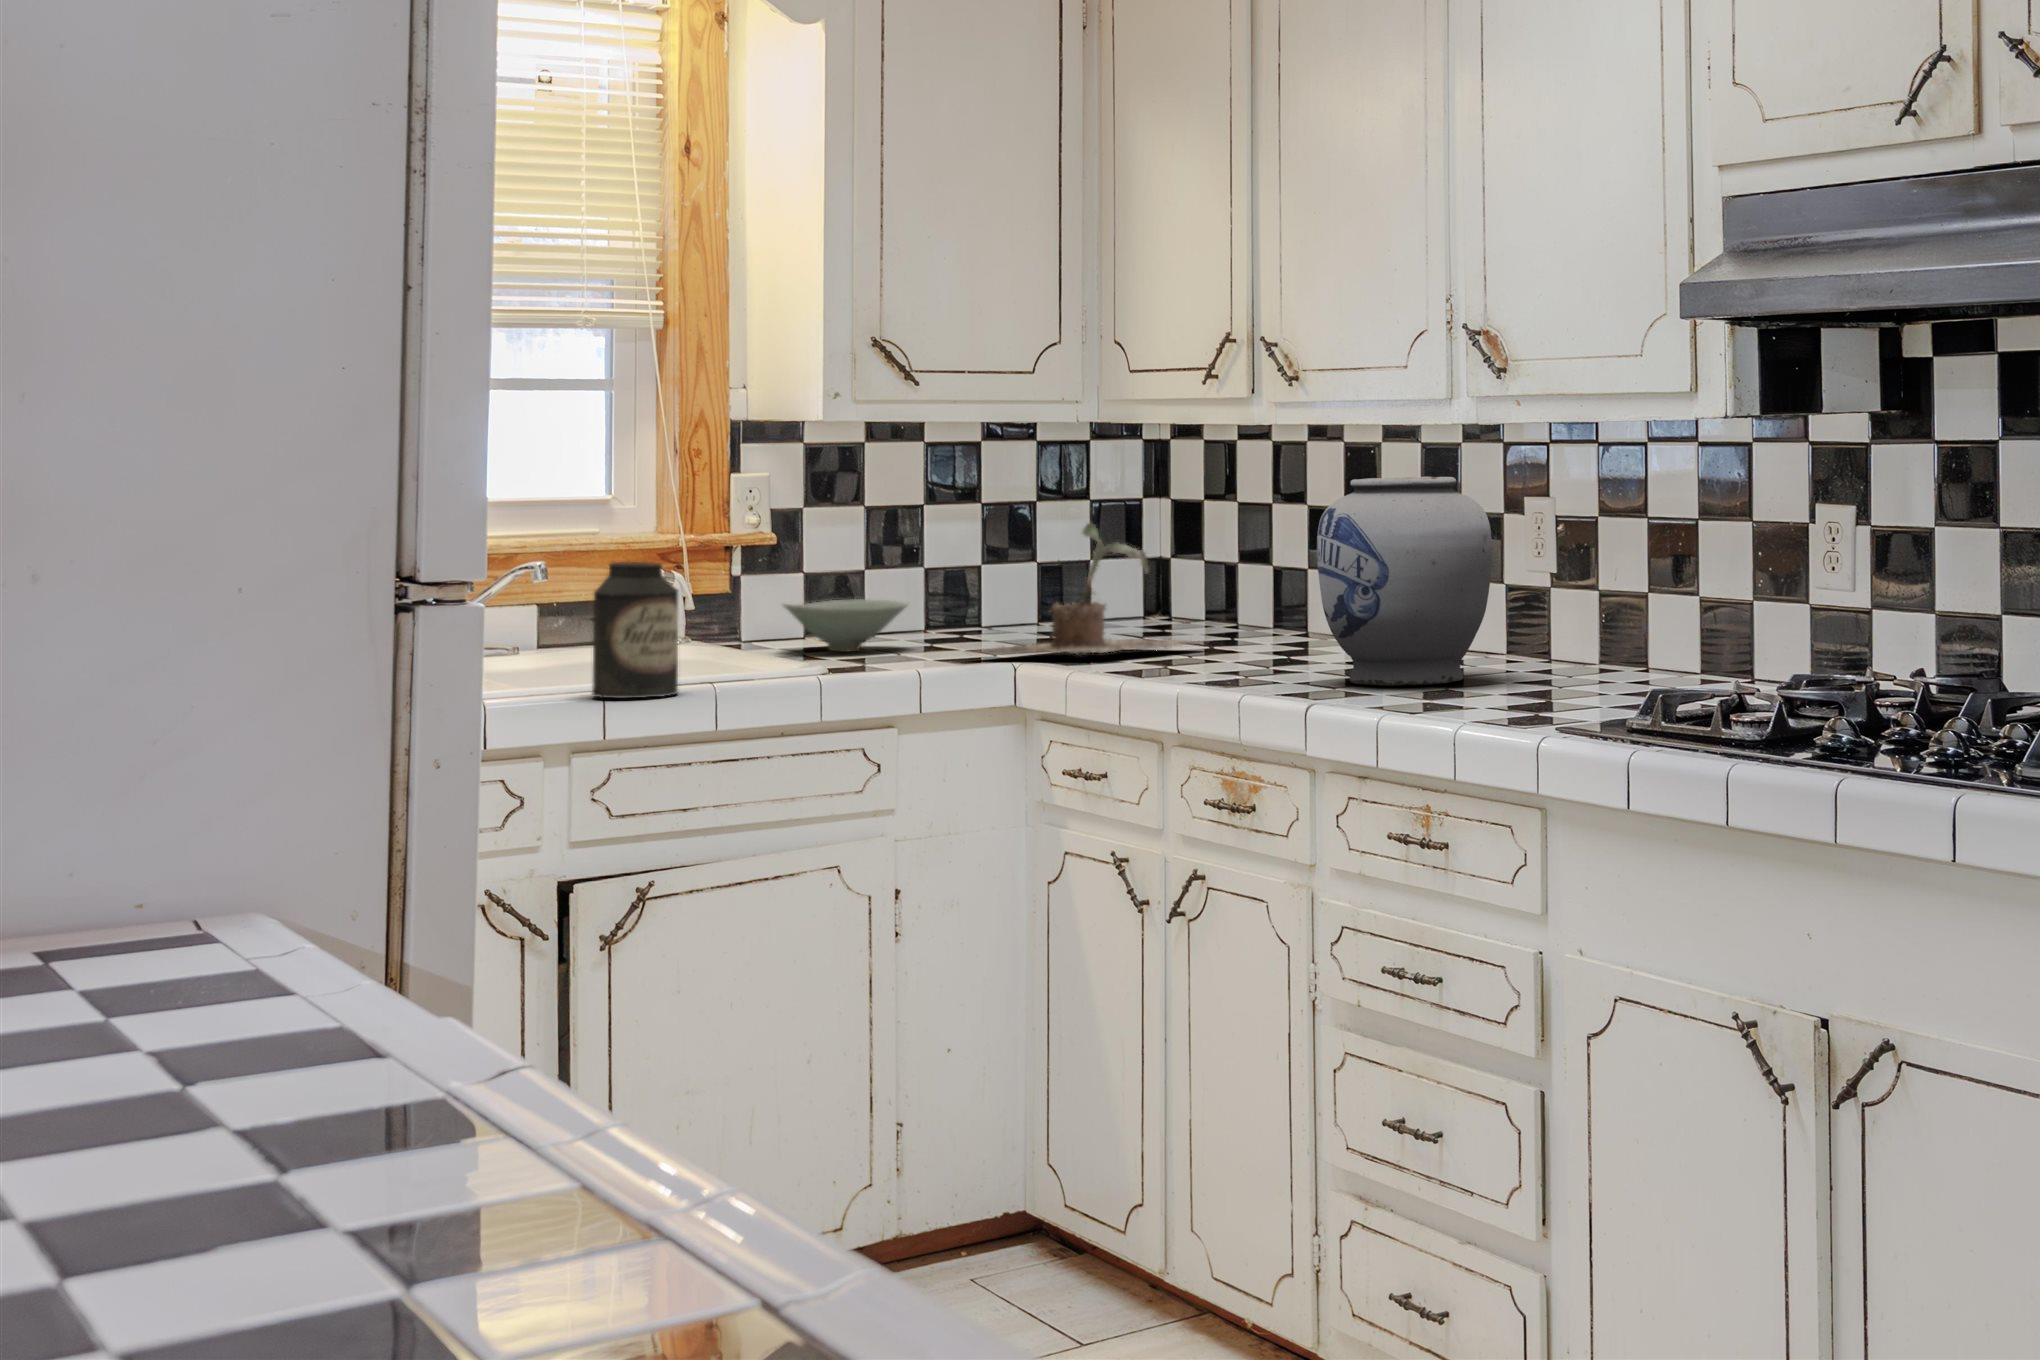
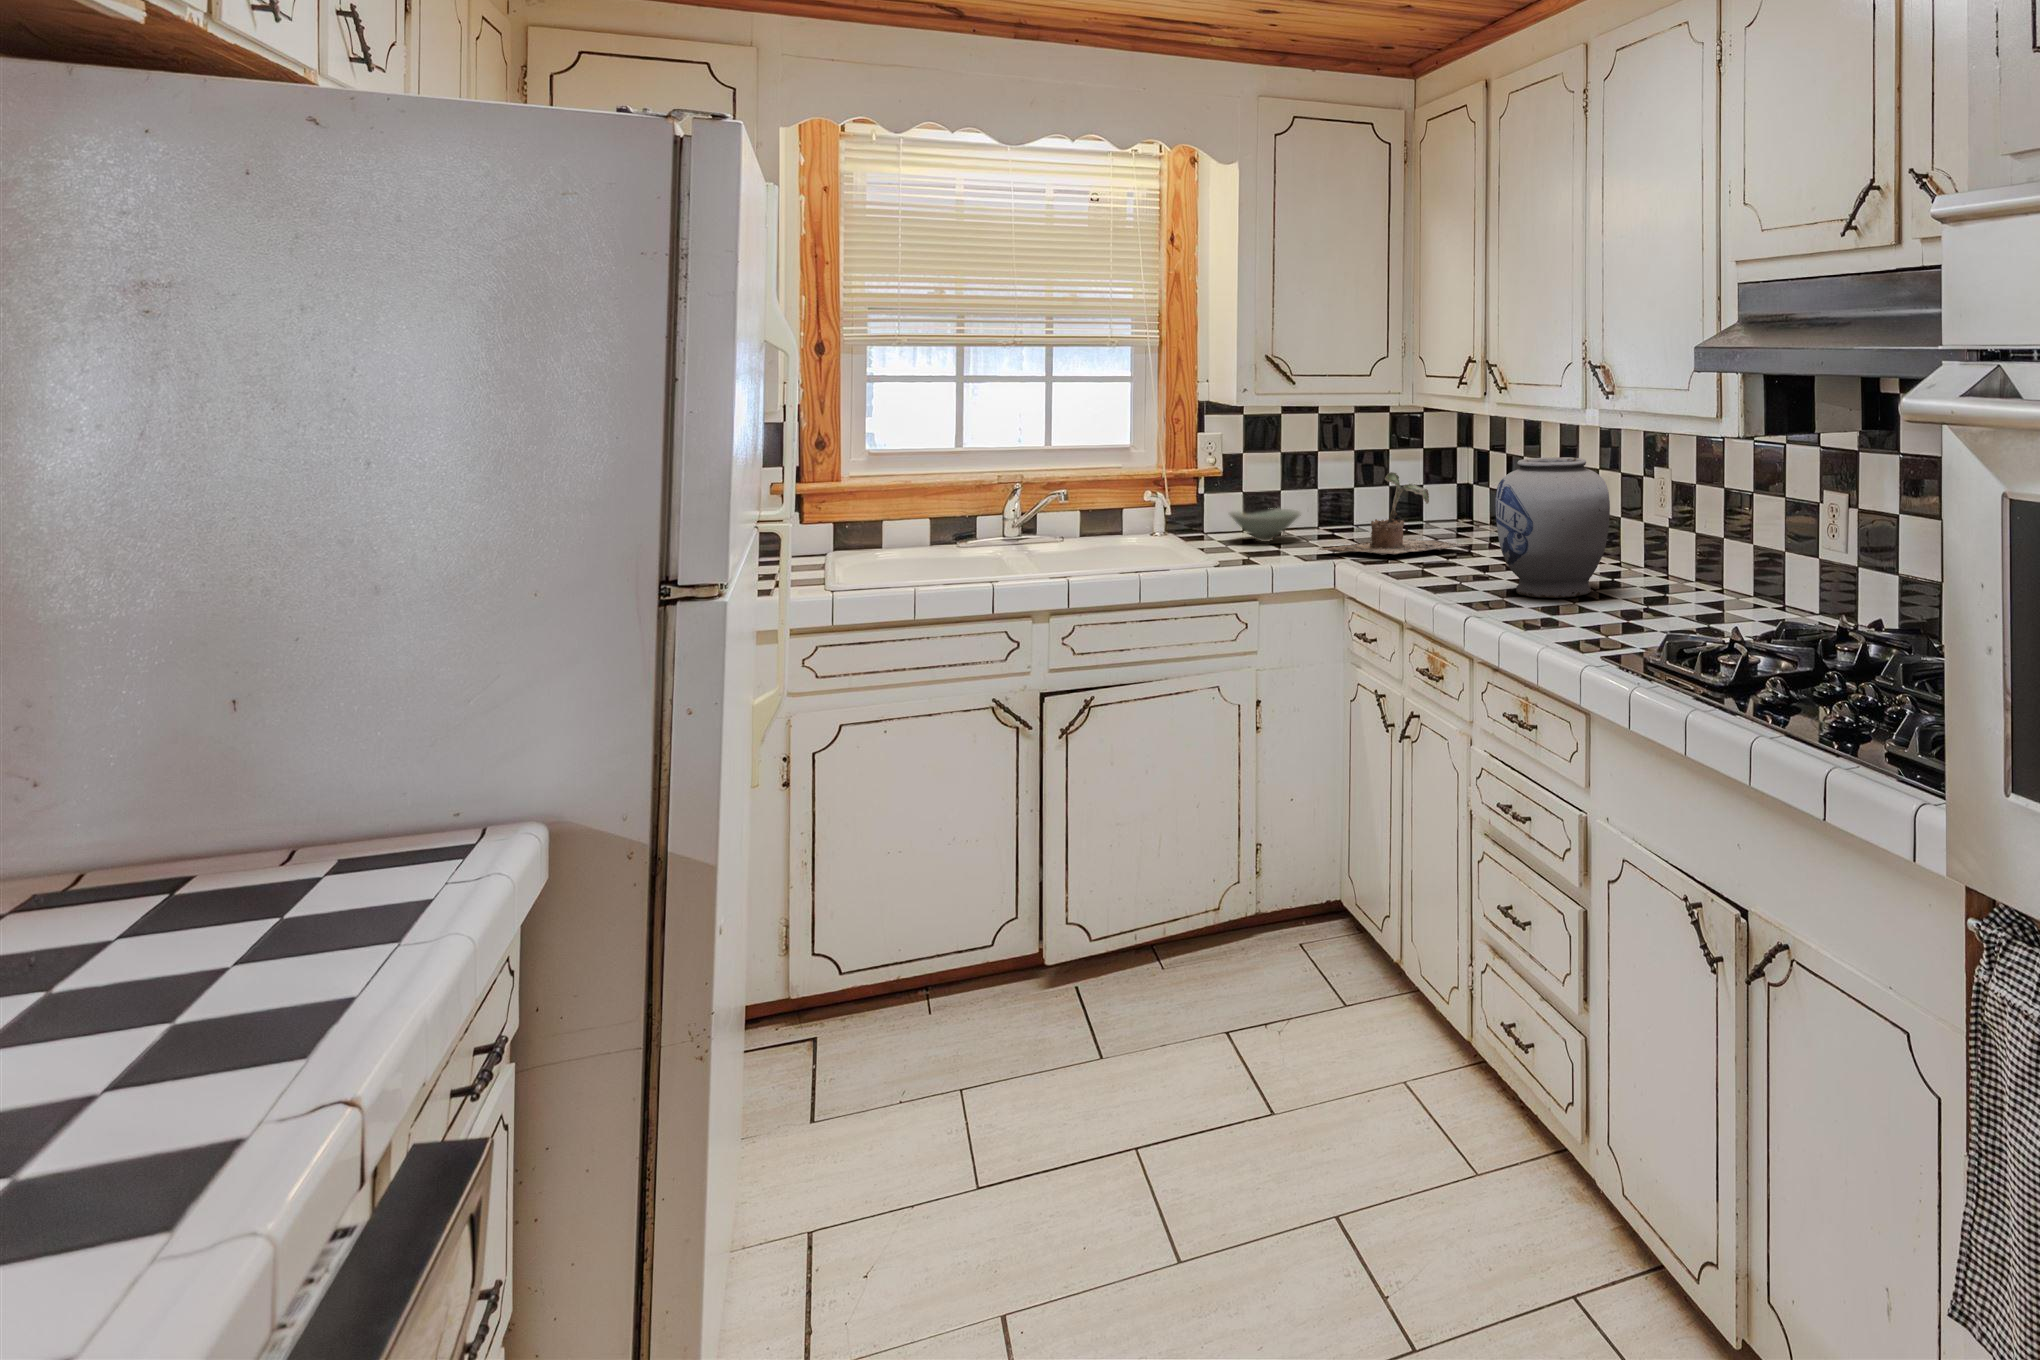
canister: present [592,562,679,698] -> none [1071,500,1122,585]

